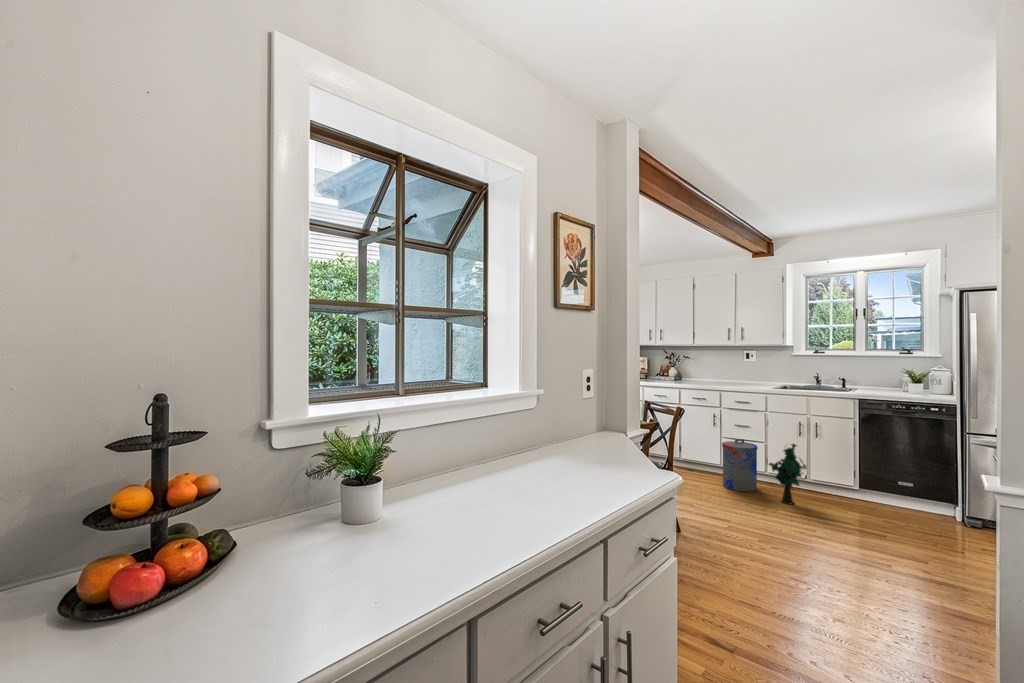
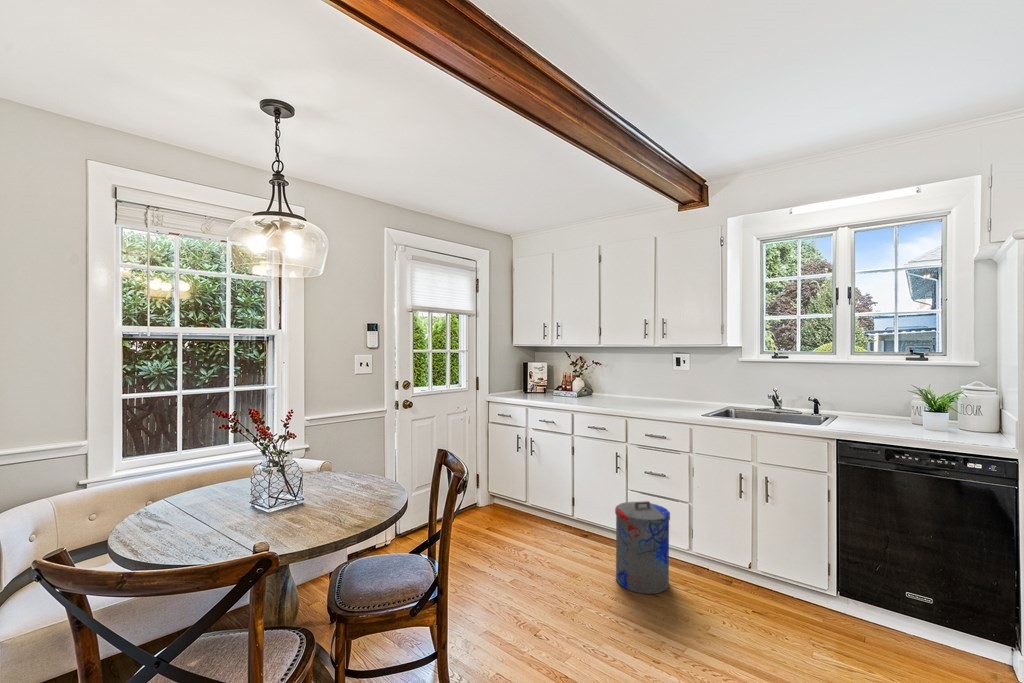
decorative plant: present [769,444,806,504] -> none [678,519,743,633]

